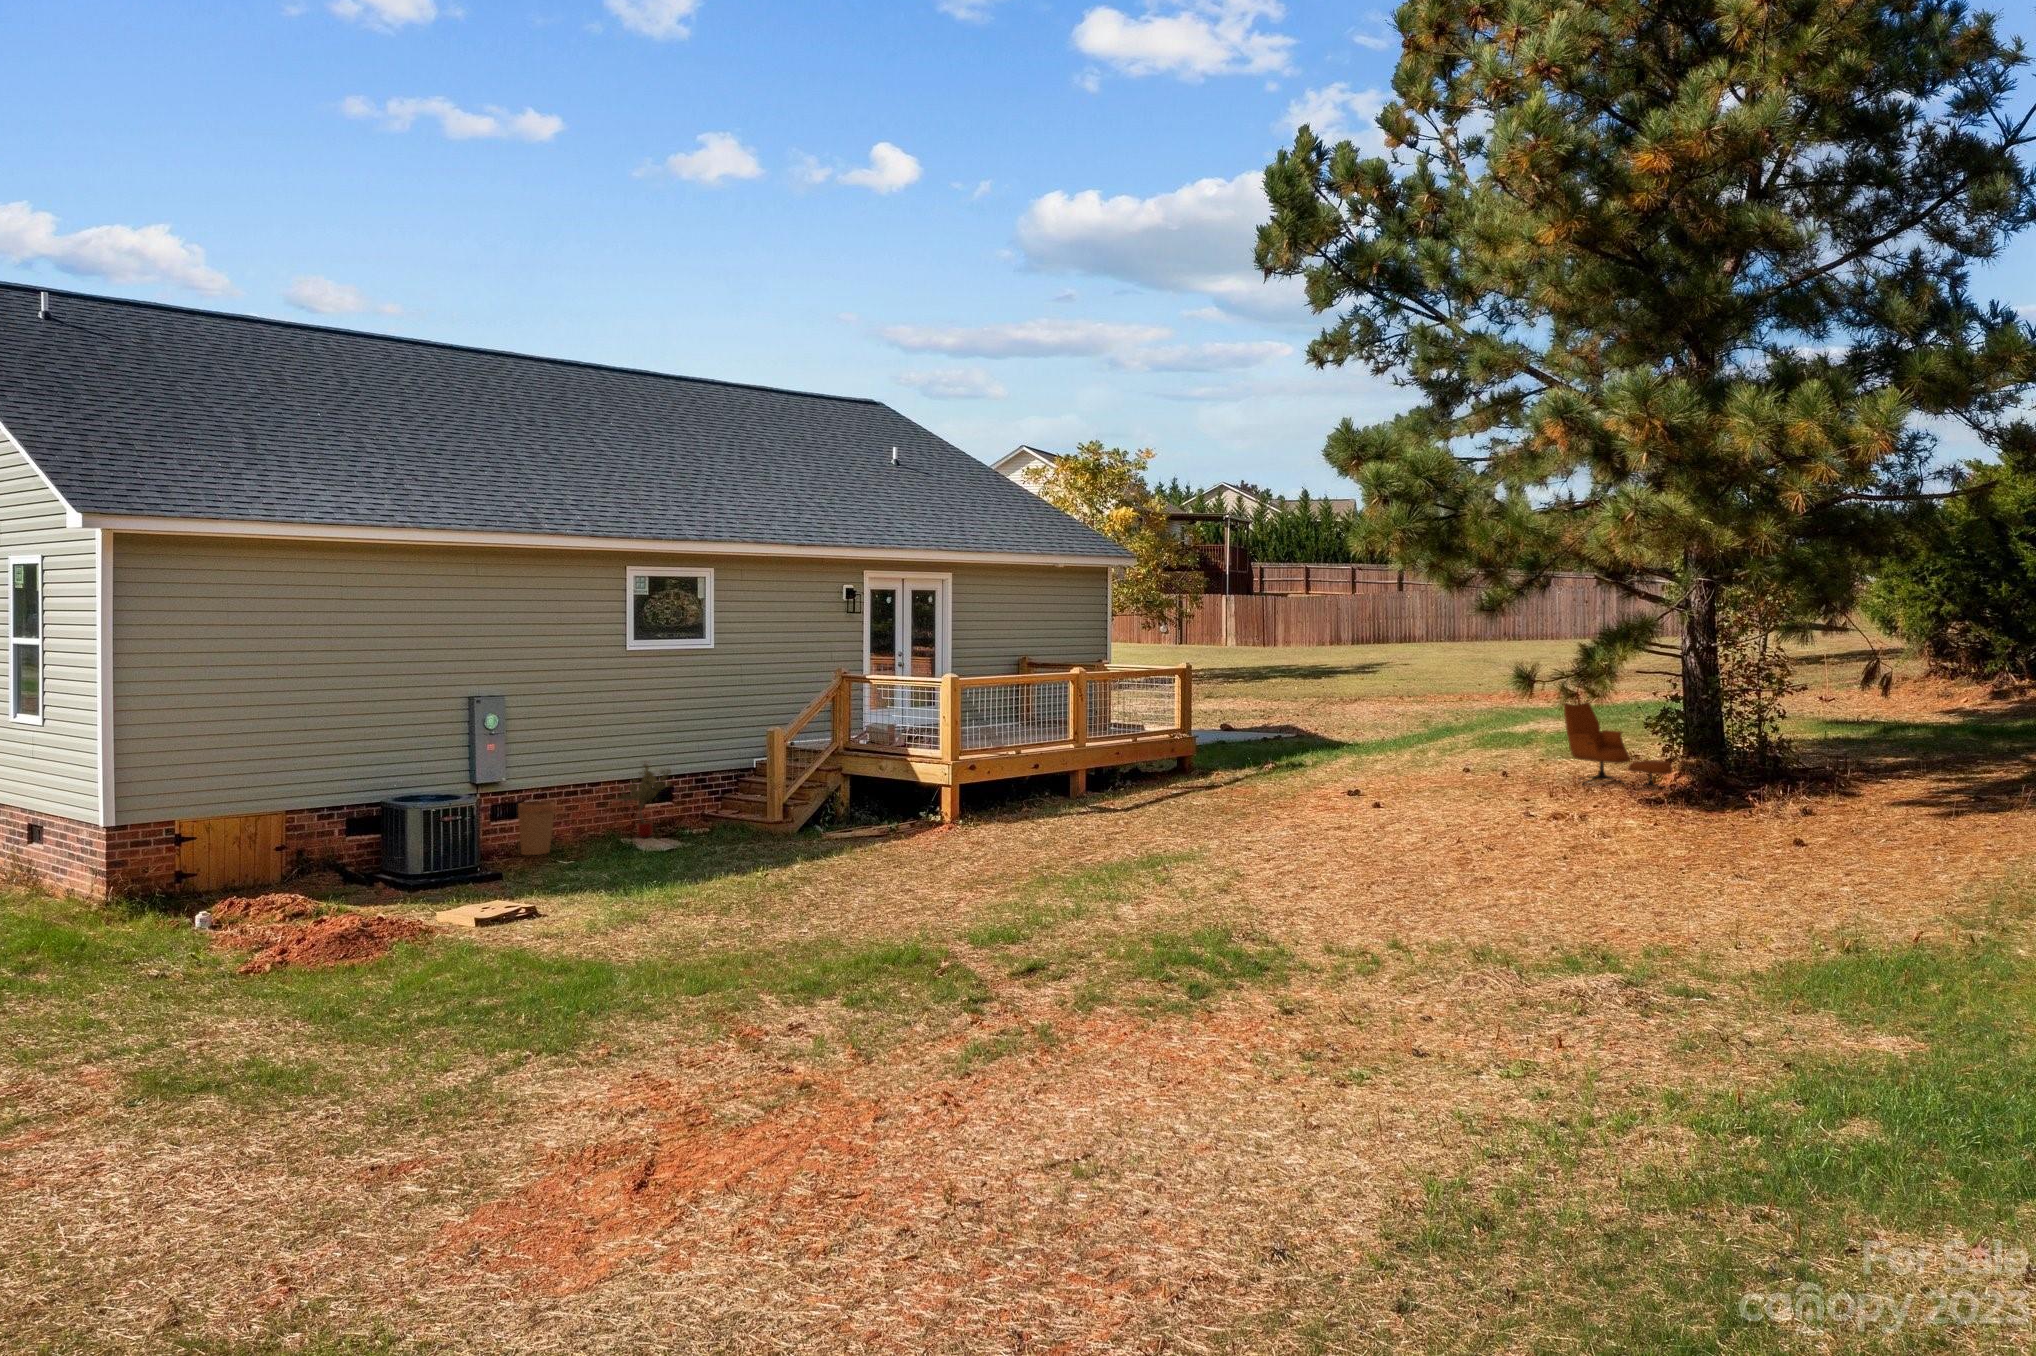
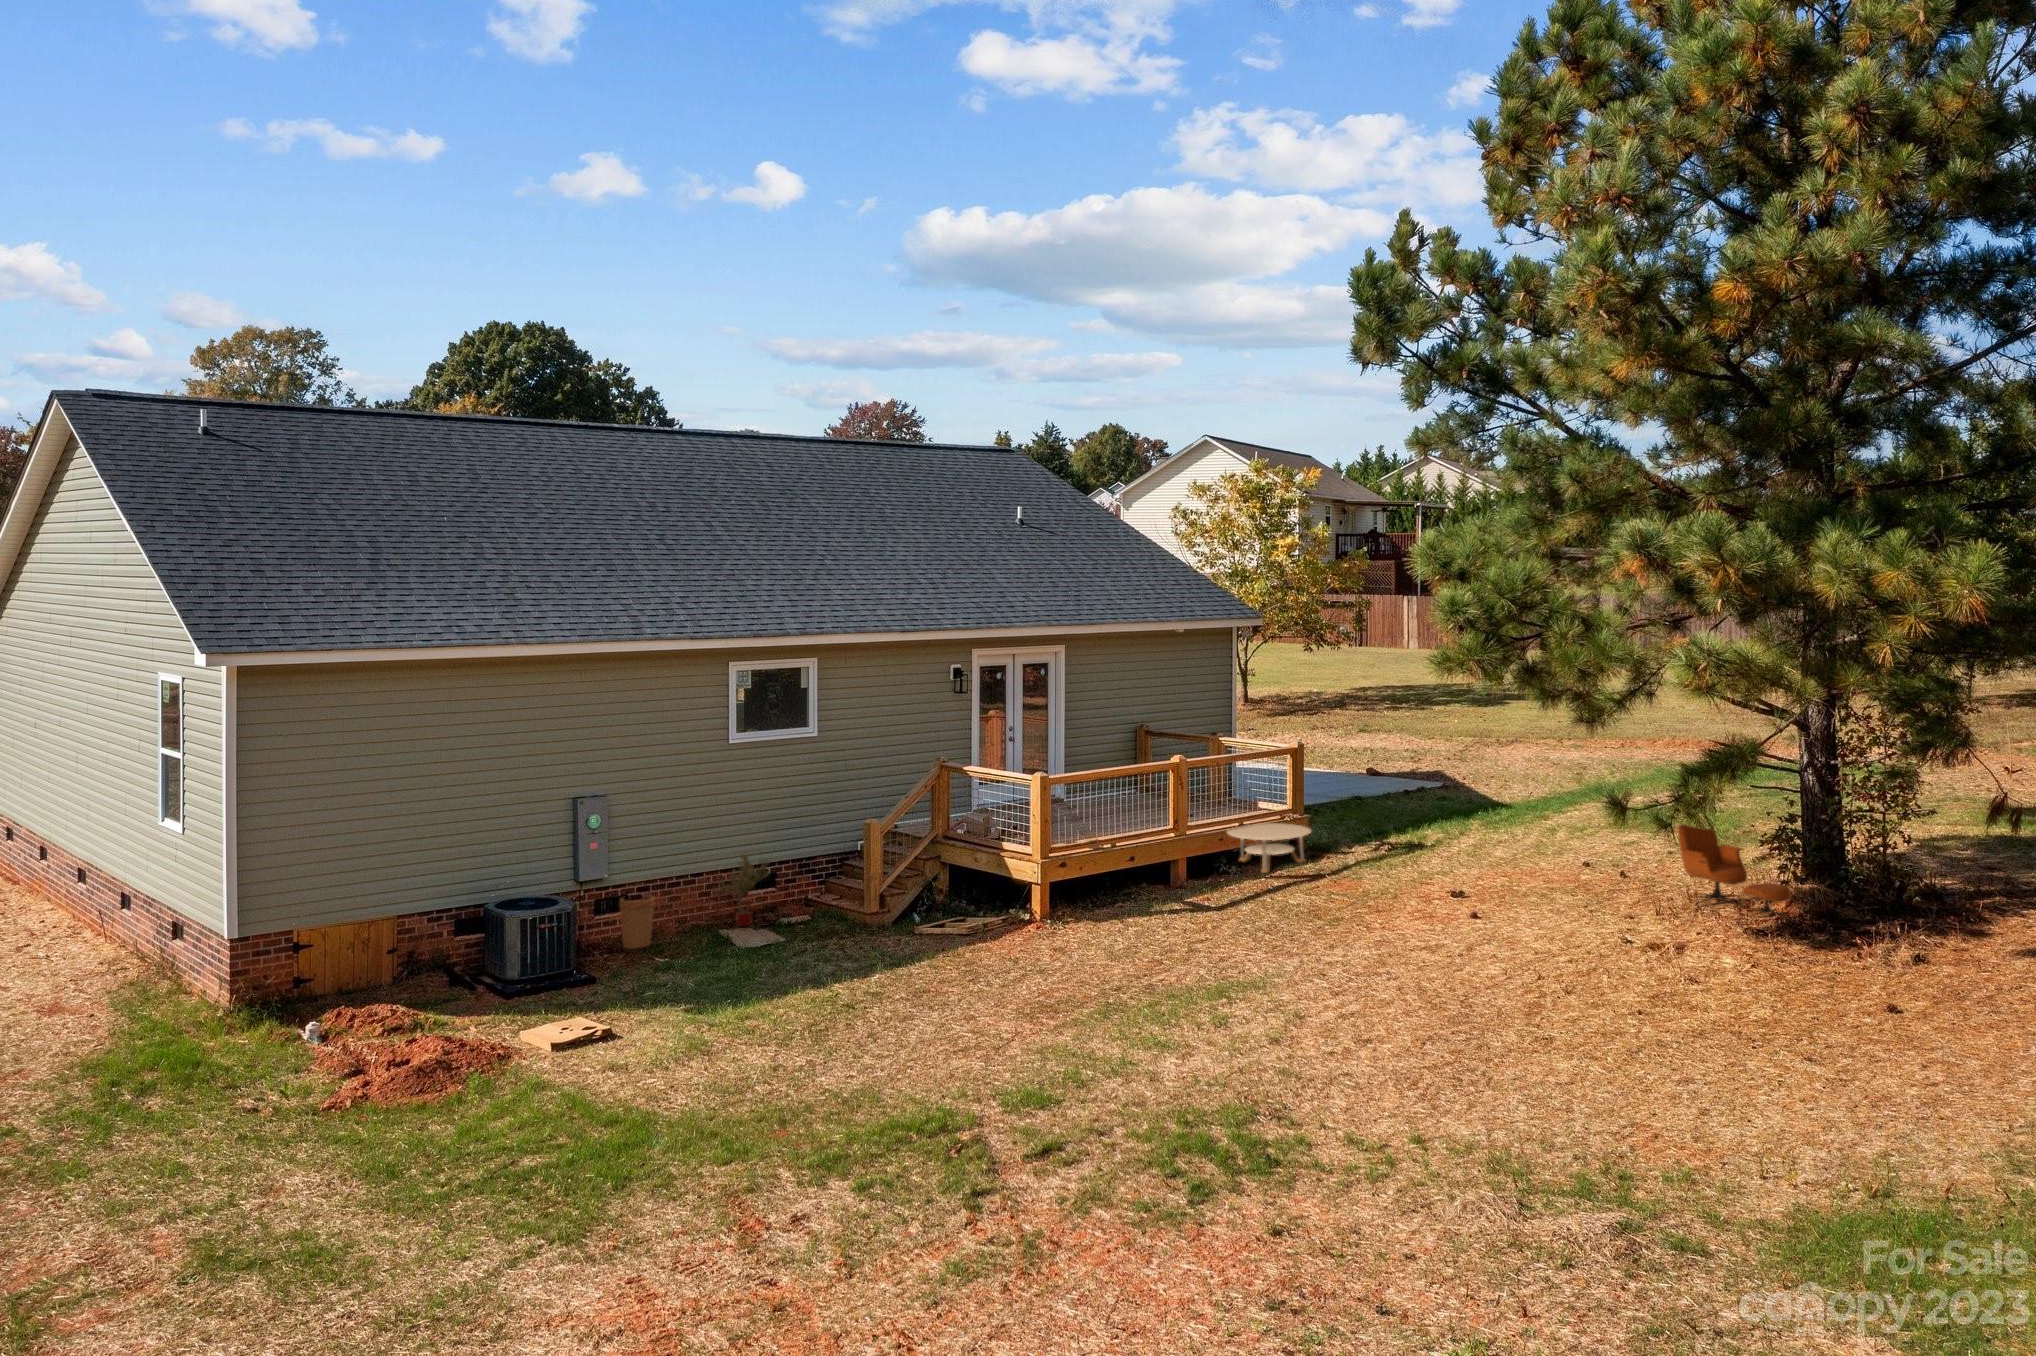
round table: none [1118,746,1201,789] -> present [1227,823,1311,873]

